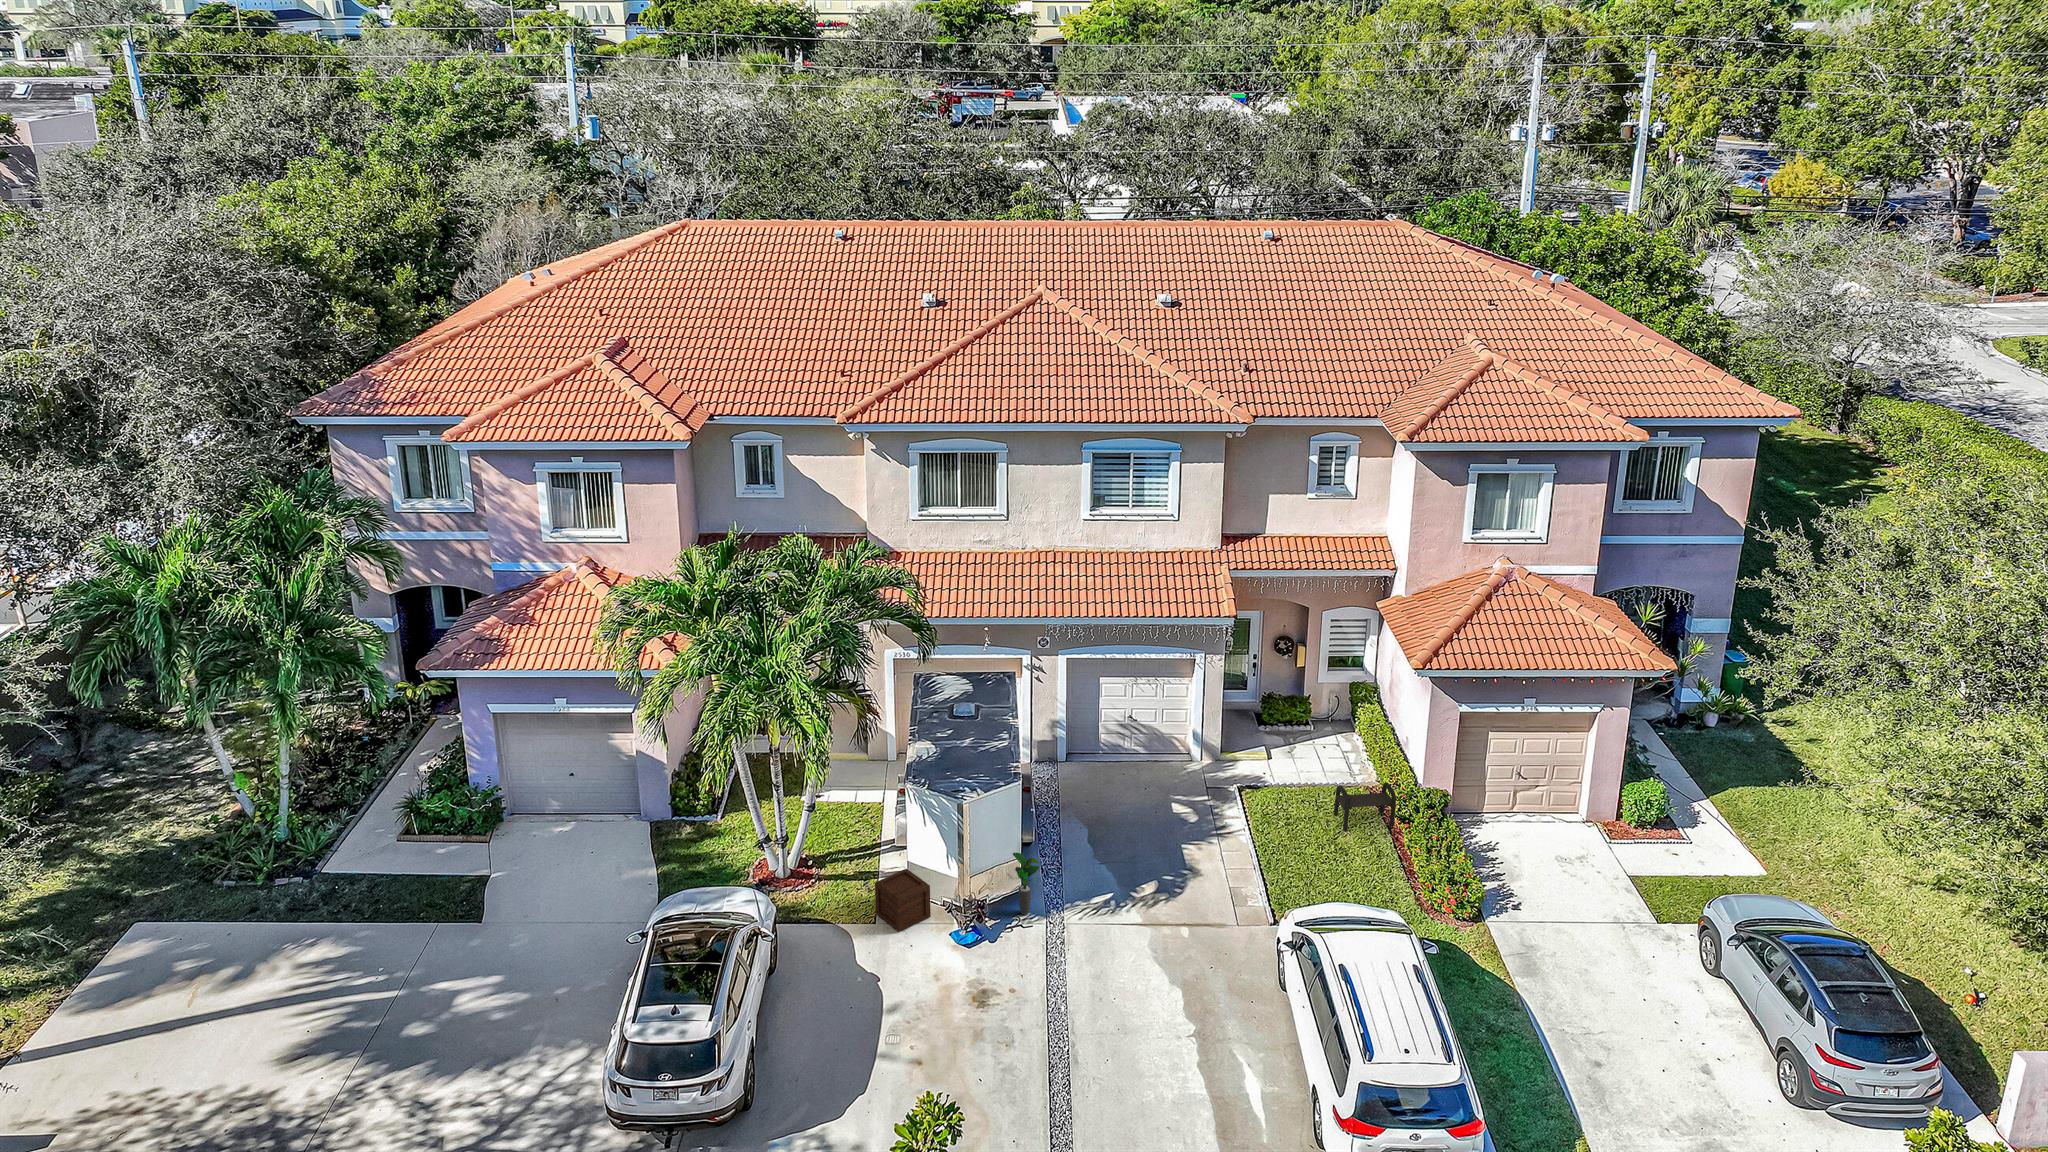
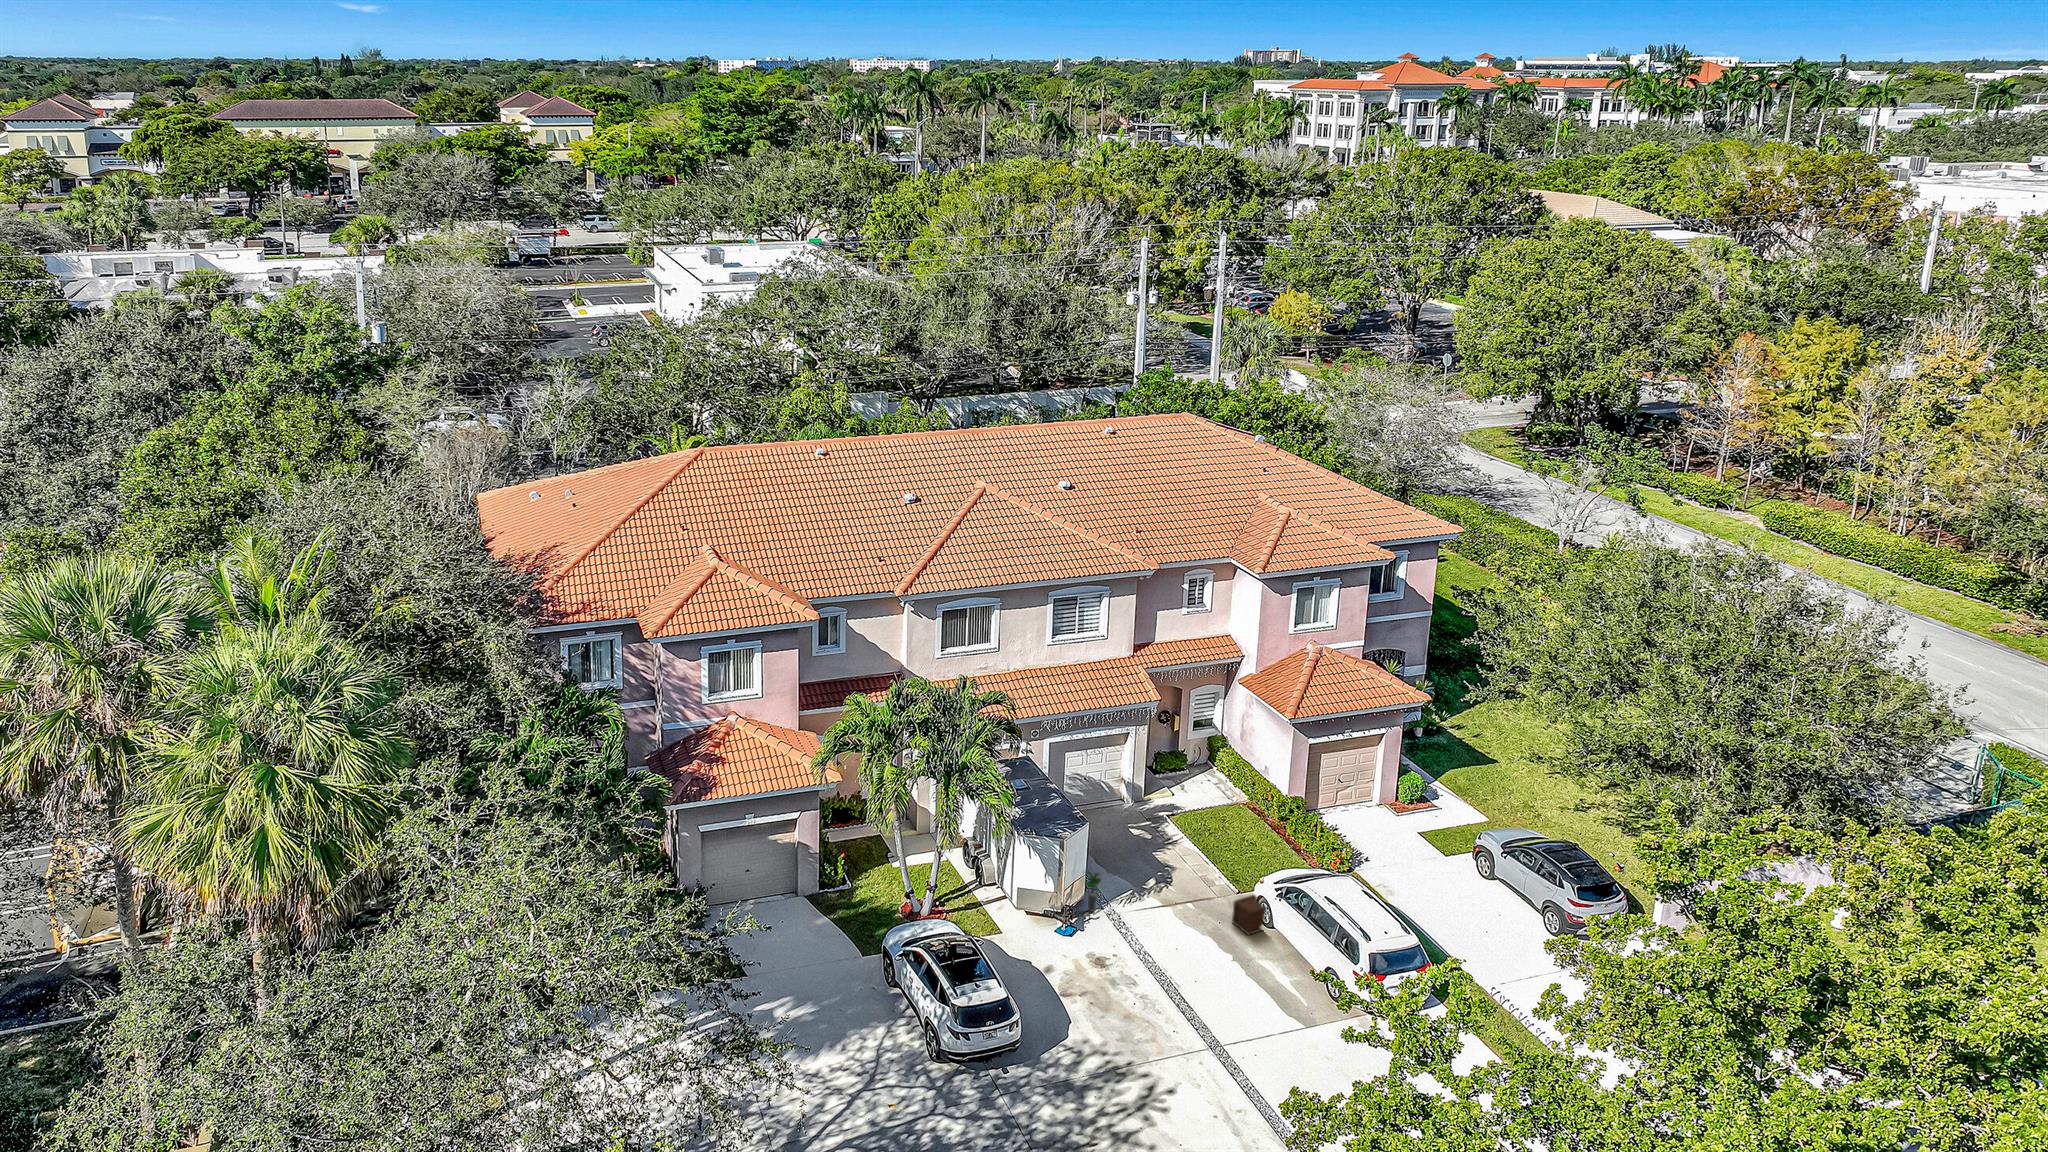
bench: present [1333,782,1396,831] -> none [1238,796,1279,831]
wooden crate: present [875,869,931,932] -> present [1232,895,1266,935]

